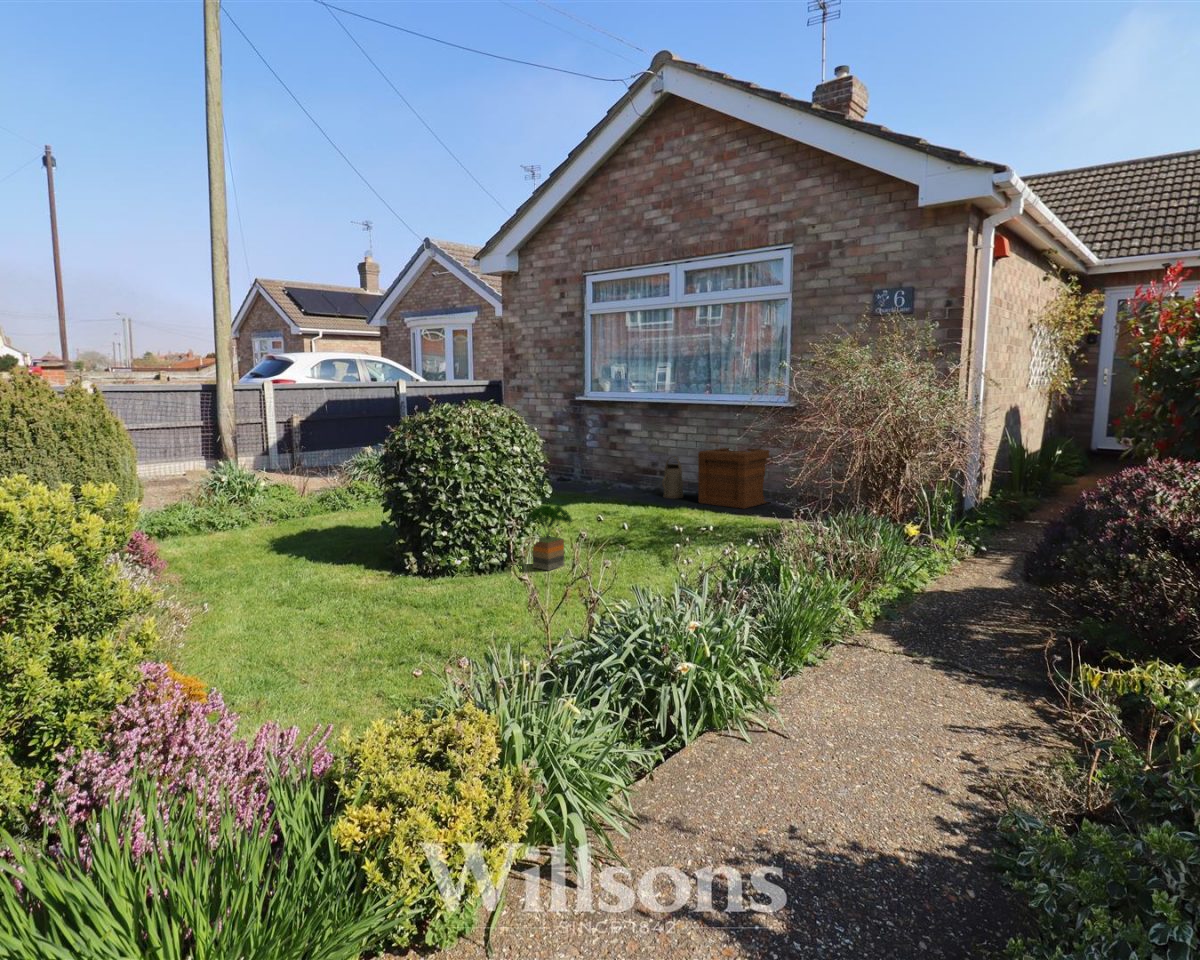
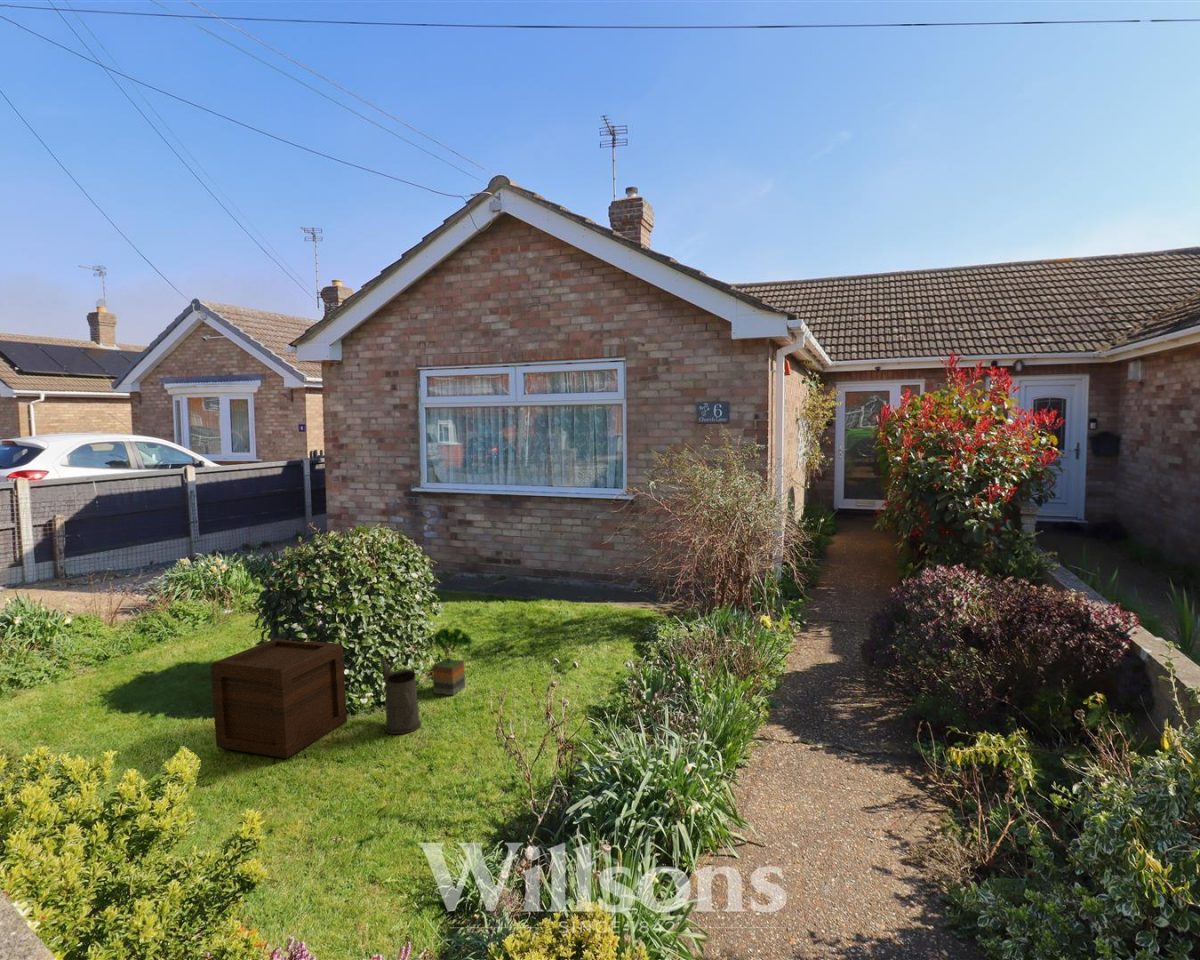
wooden crate: present [698,448,770,509] -> present [211,638,347,759]
watering can: present [662,457,684,498] -> present [380,657,421,734]

